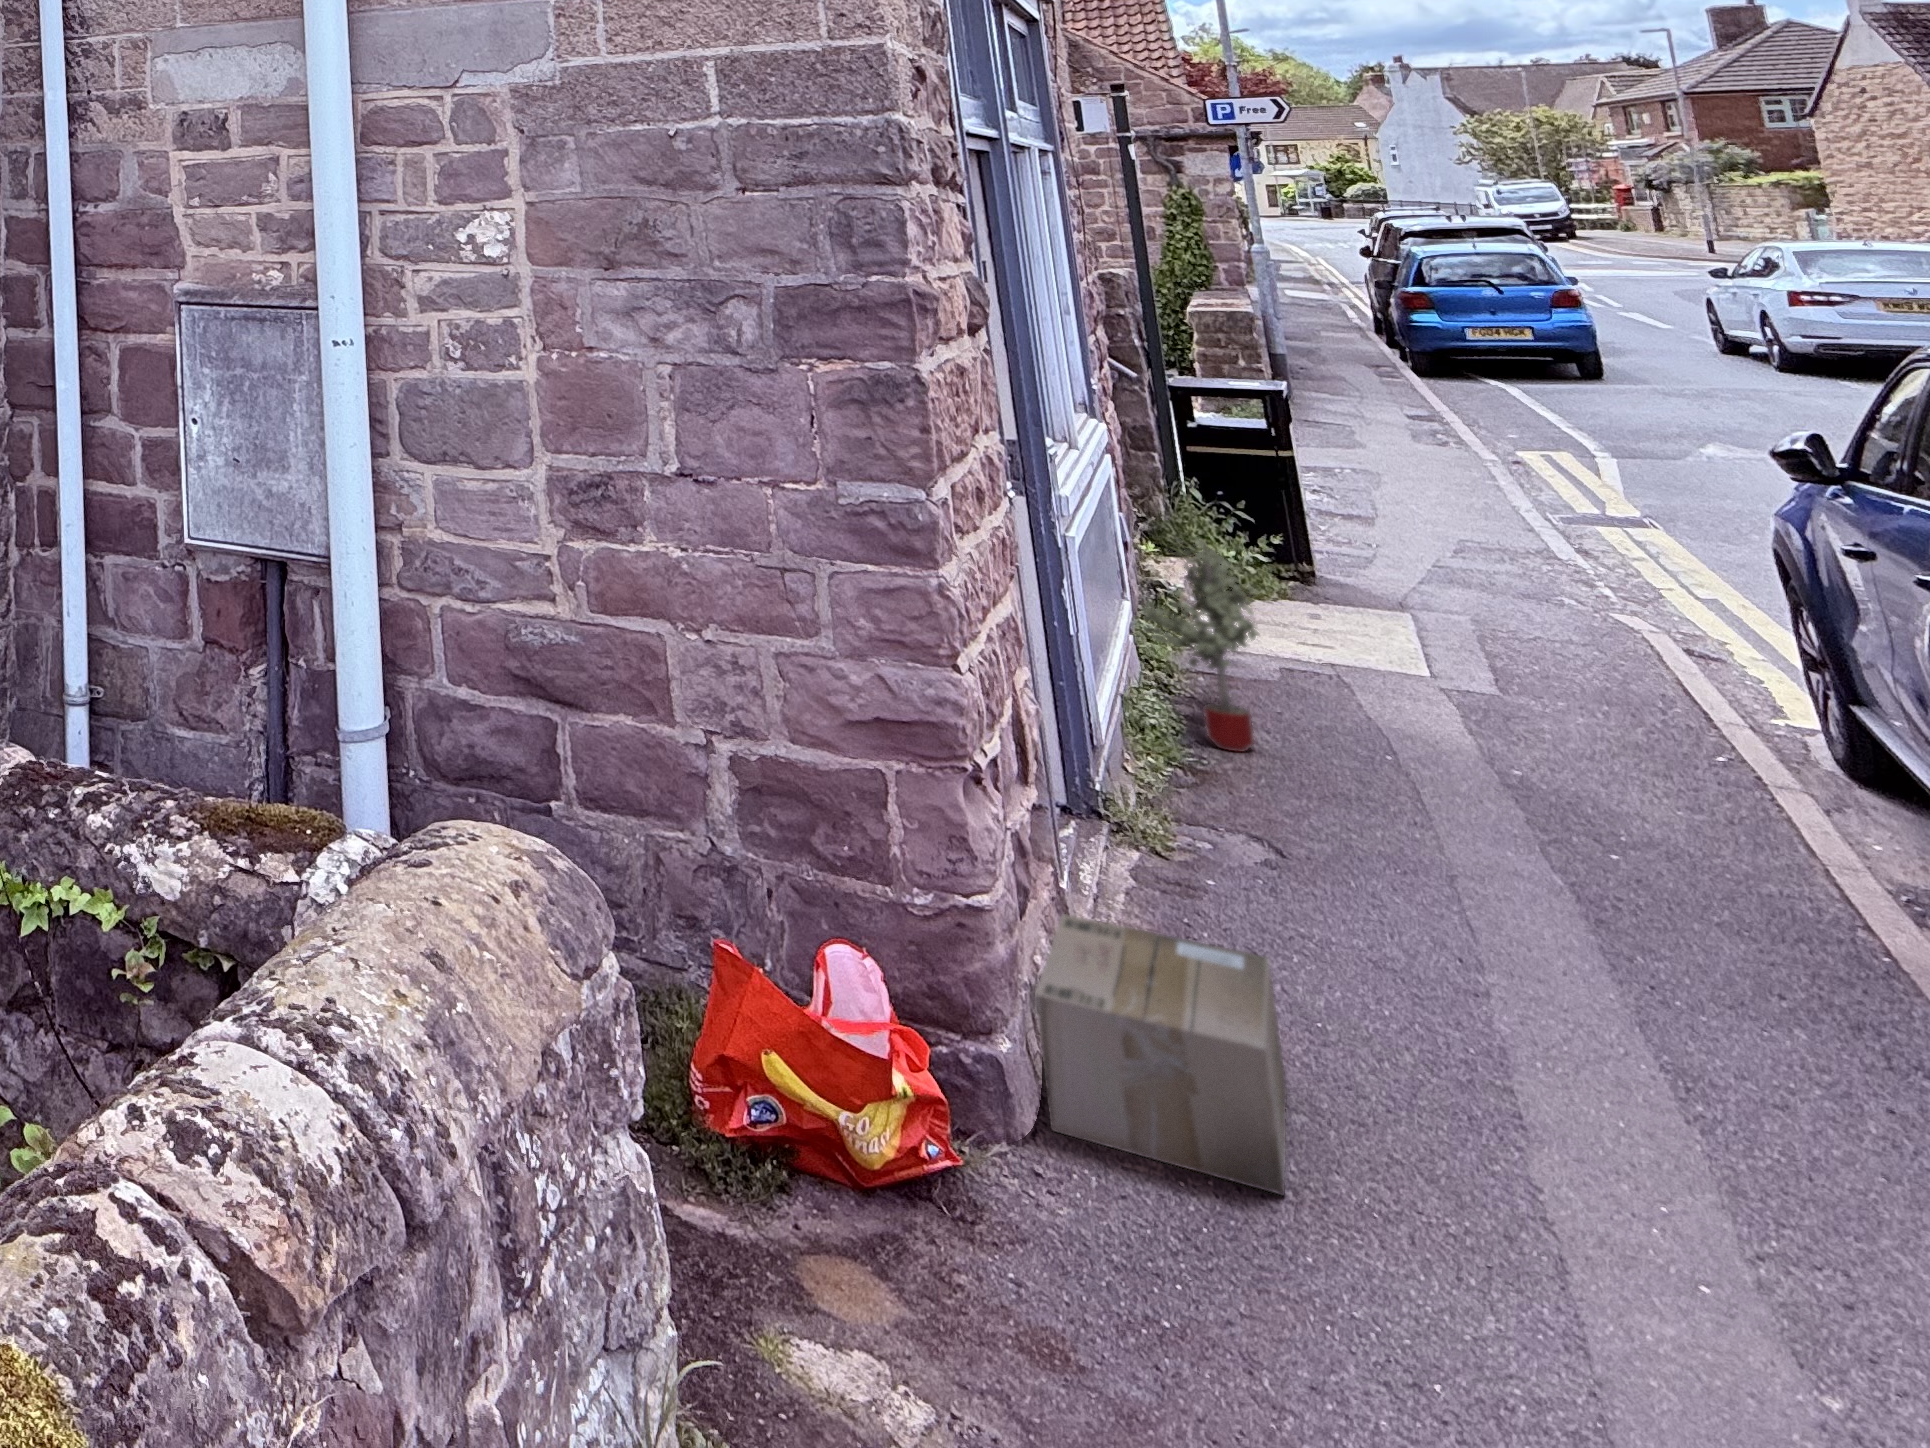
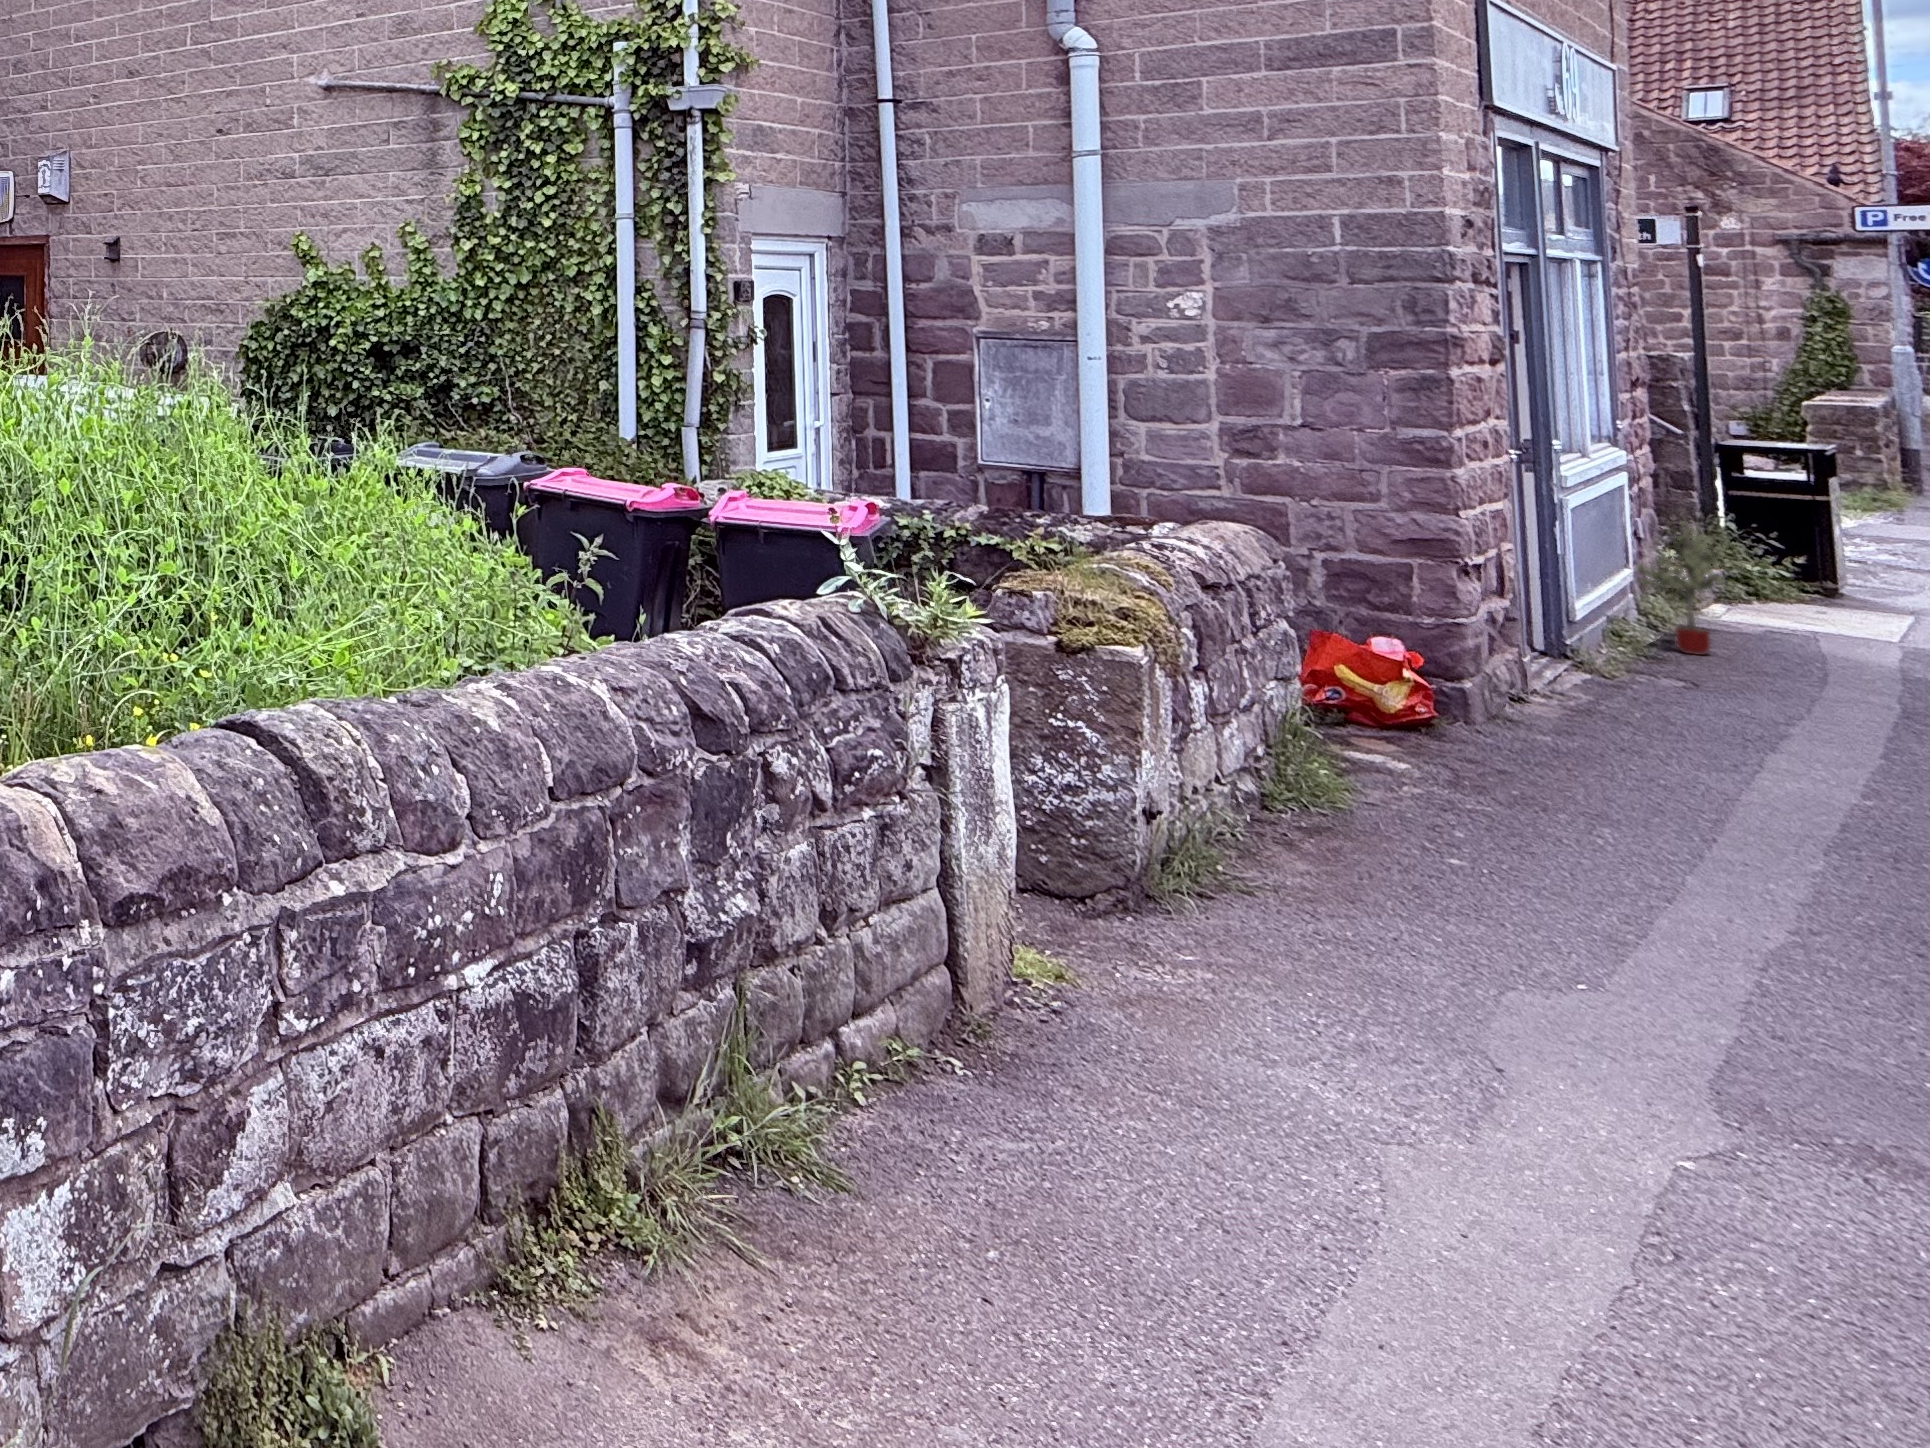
cardboard box: present [1035,914,1287,1195] -> none [1488,662,1638,758]

